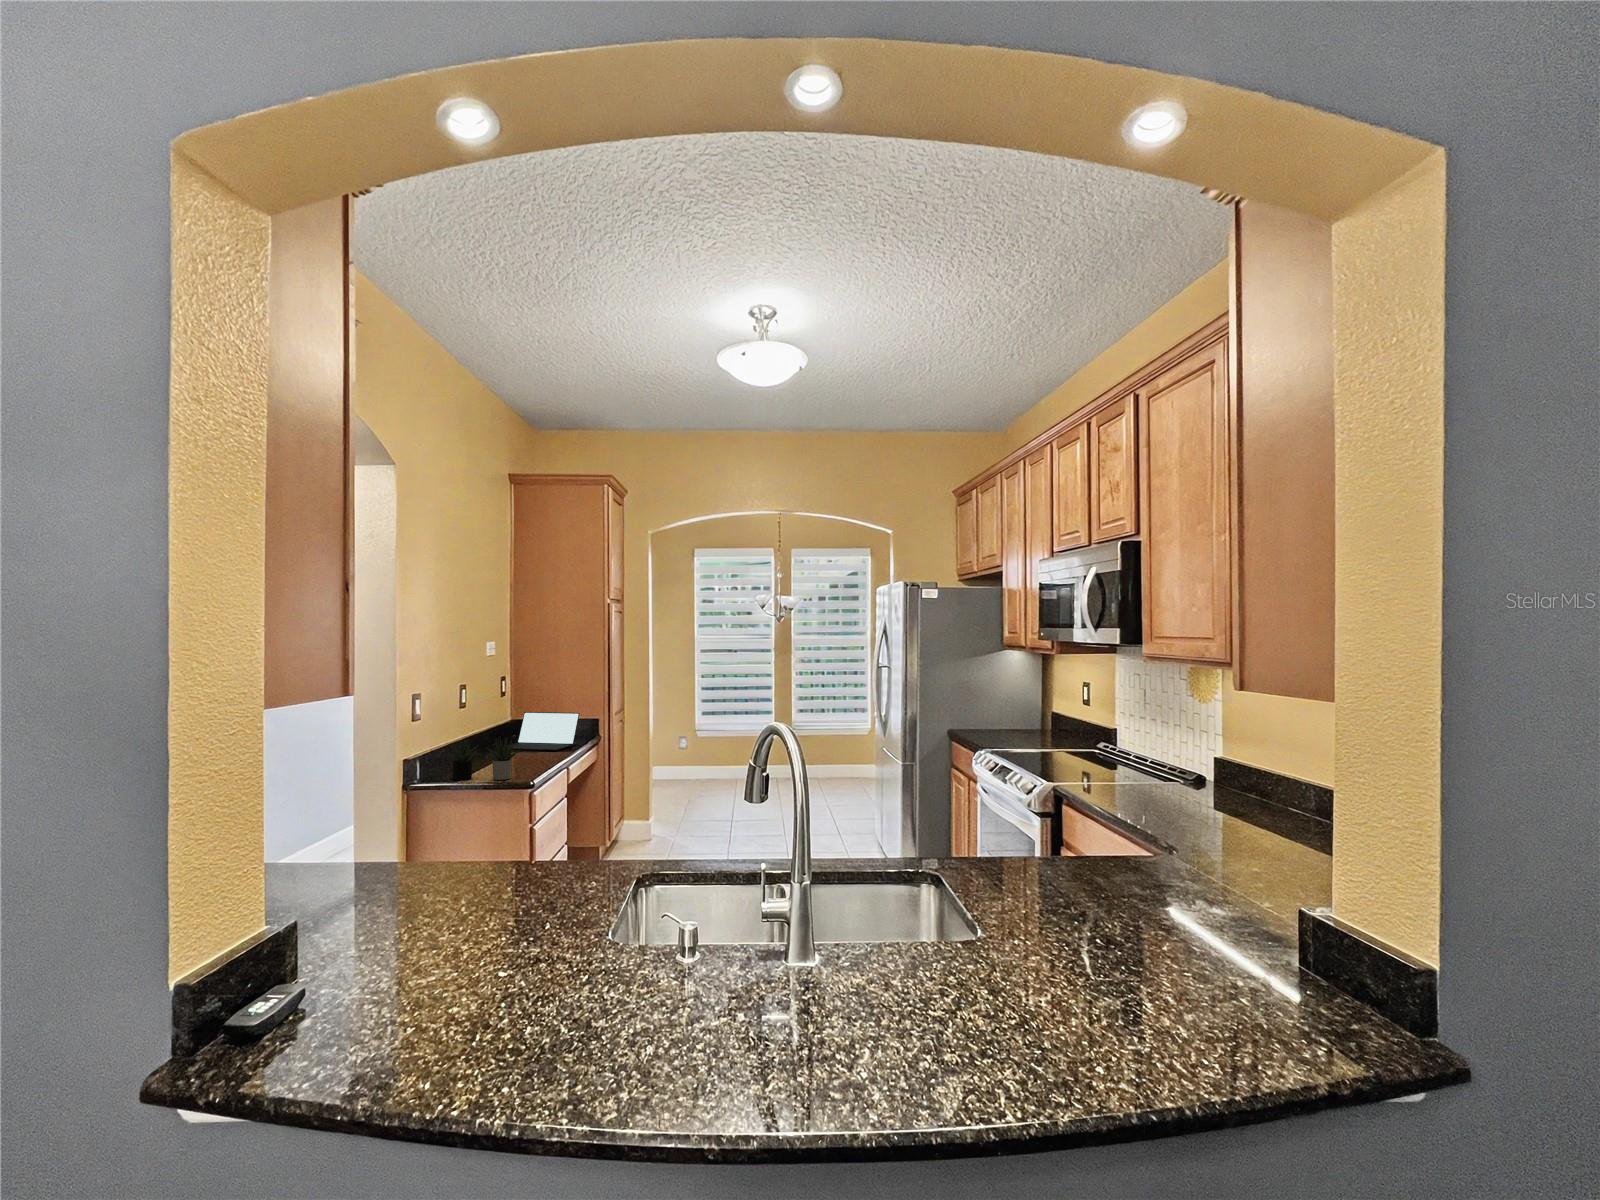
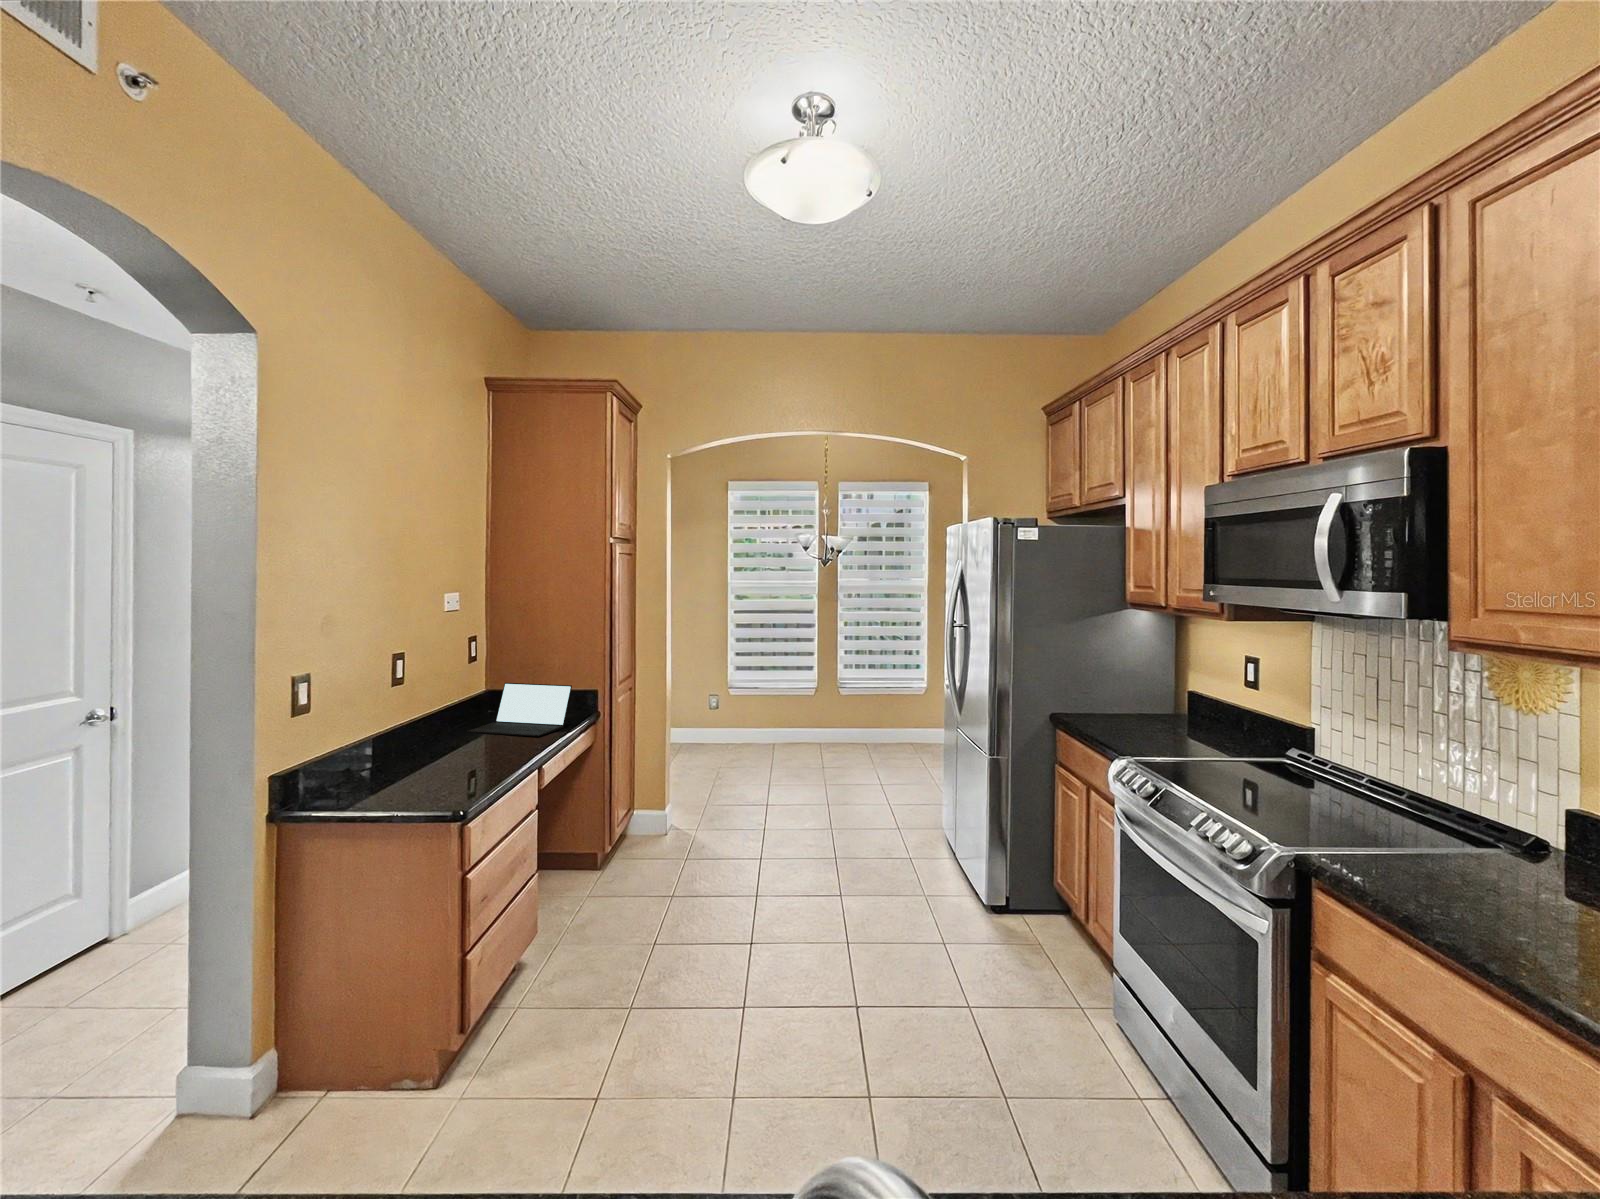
succulent plant: present [447,738,520,780] -> none [354,734,467,798]

